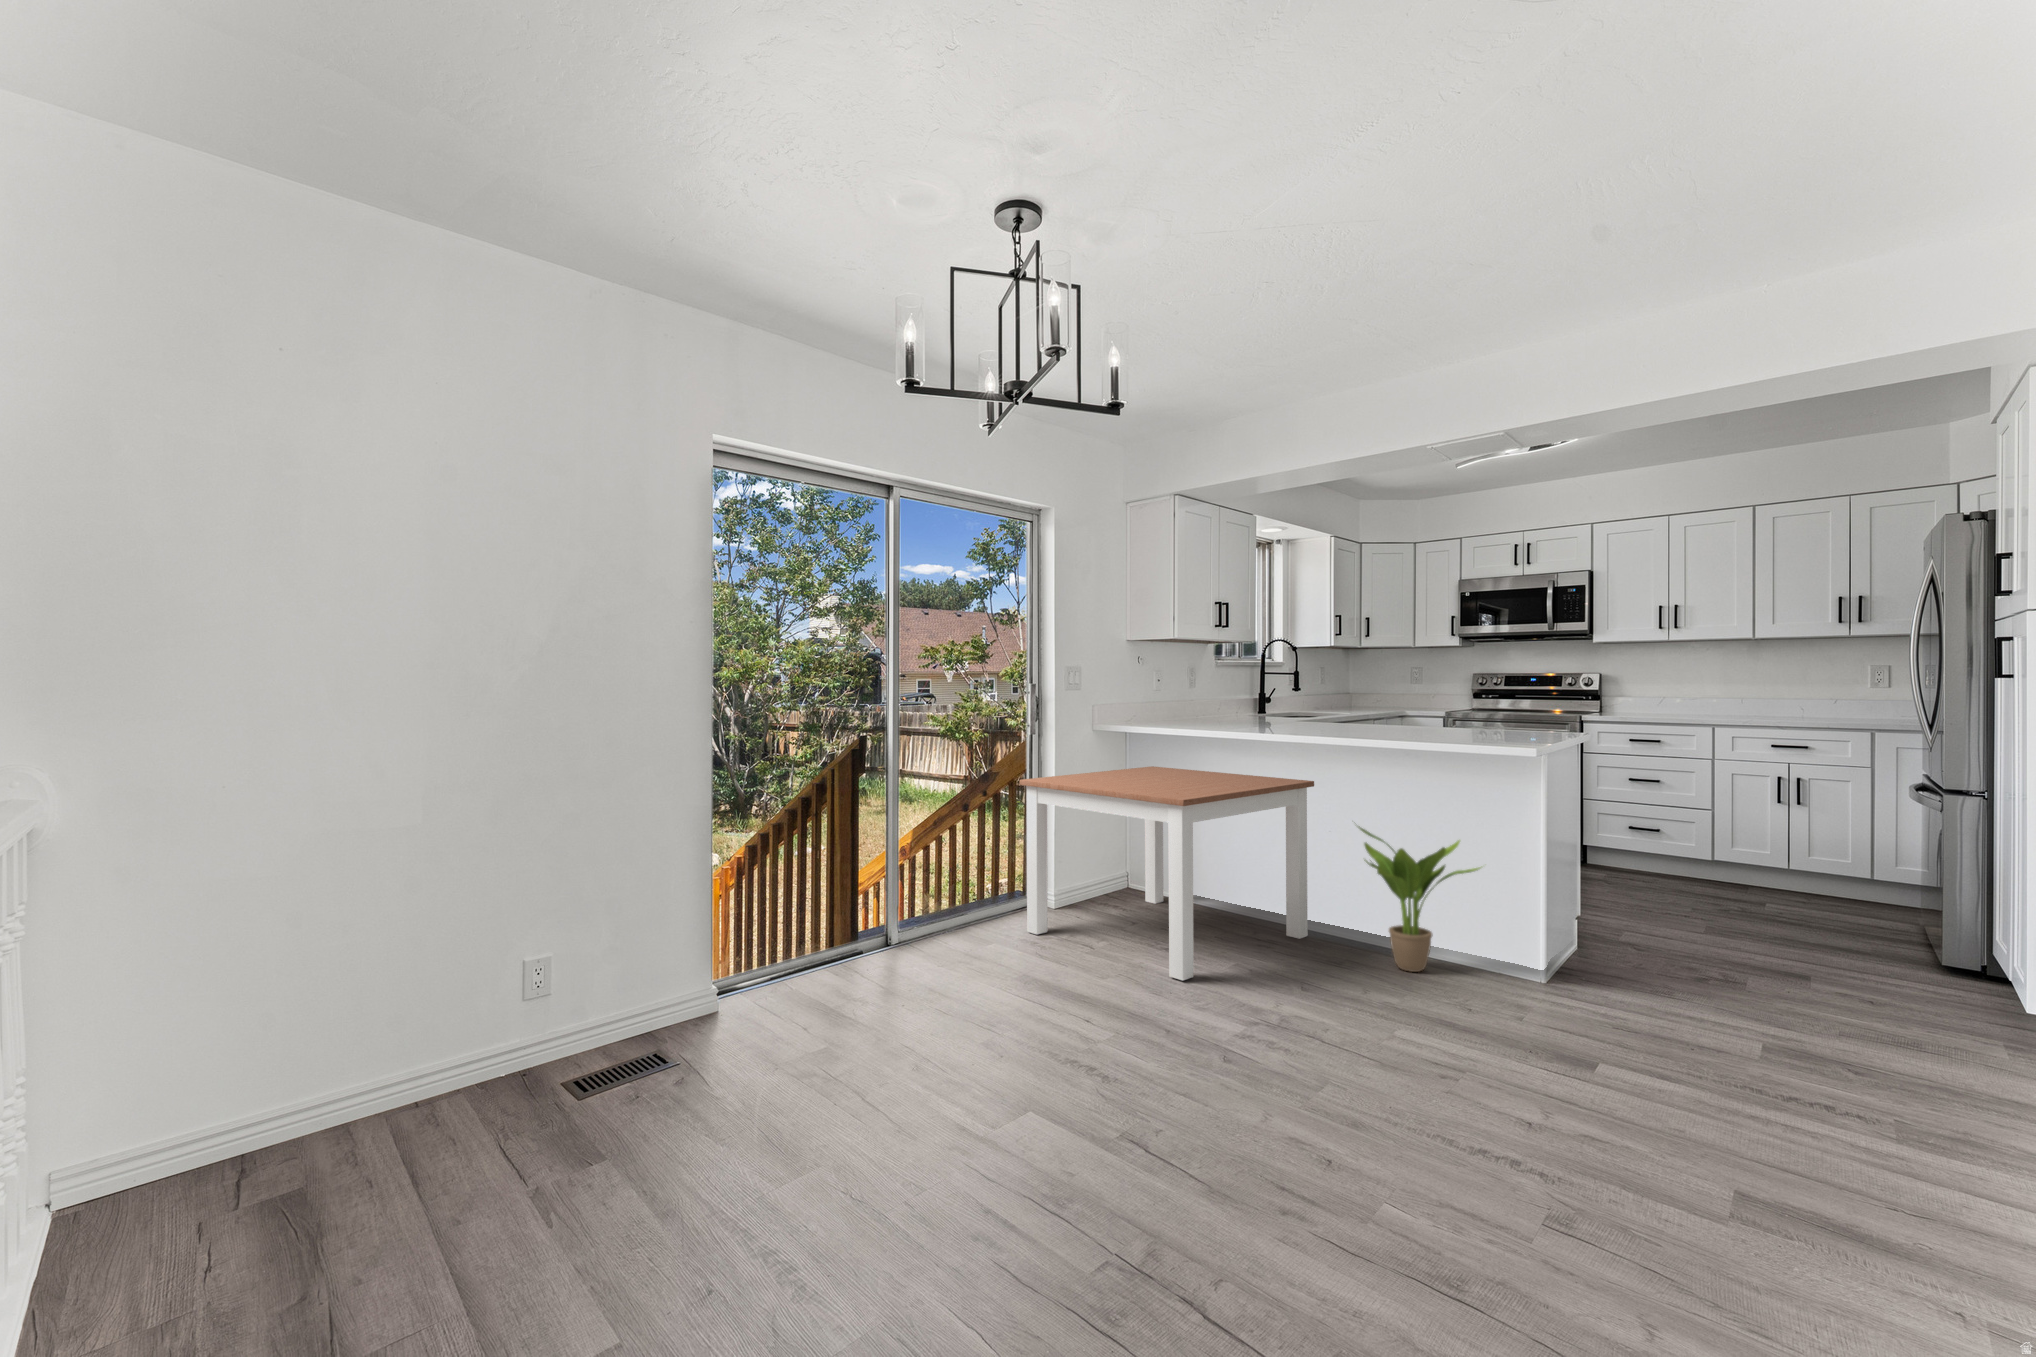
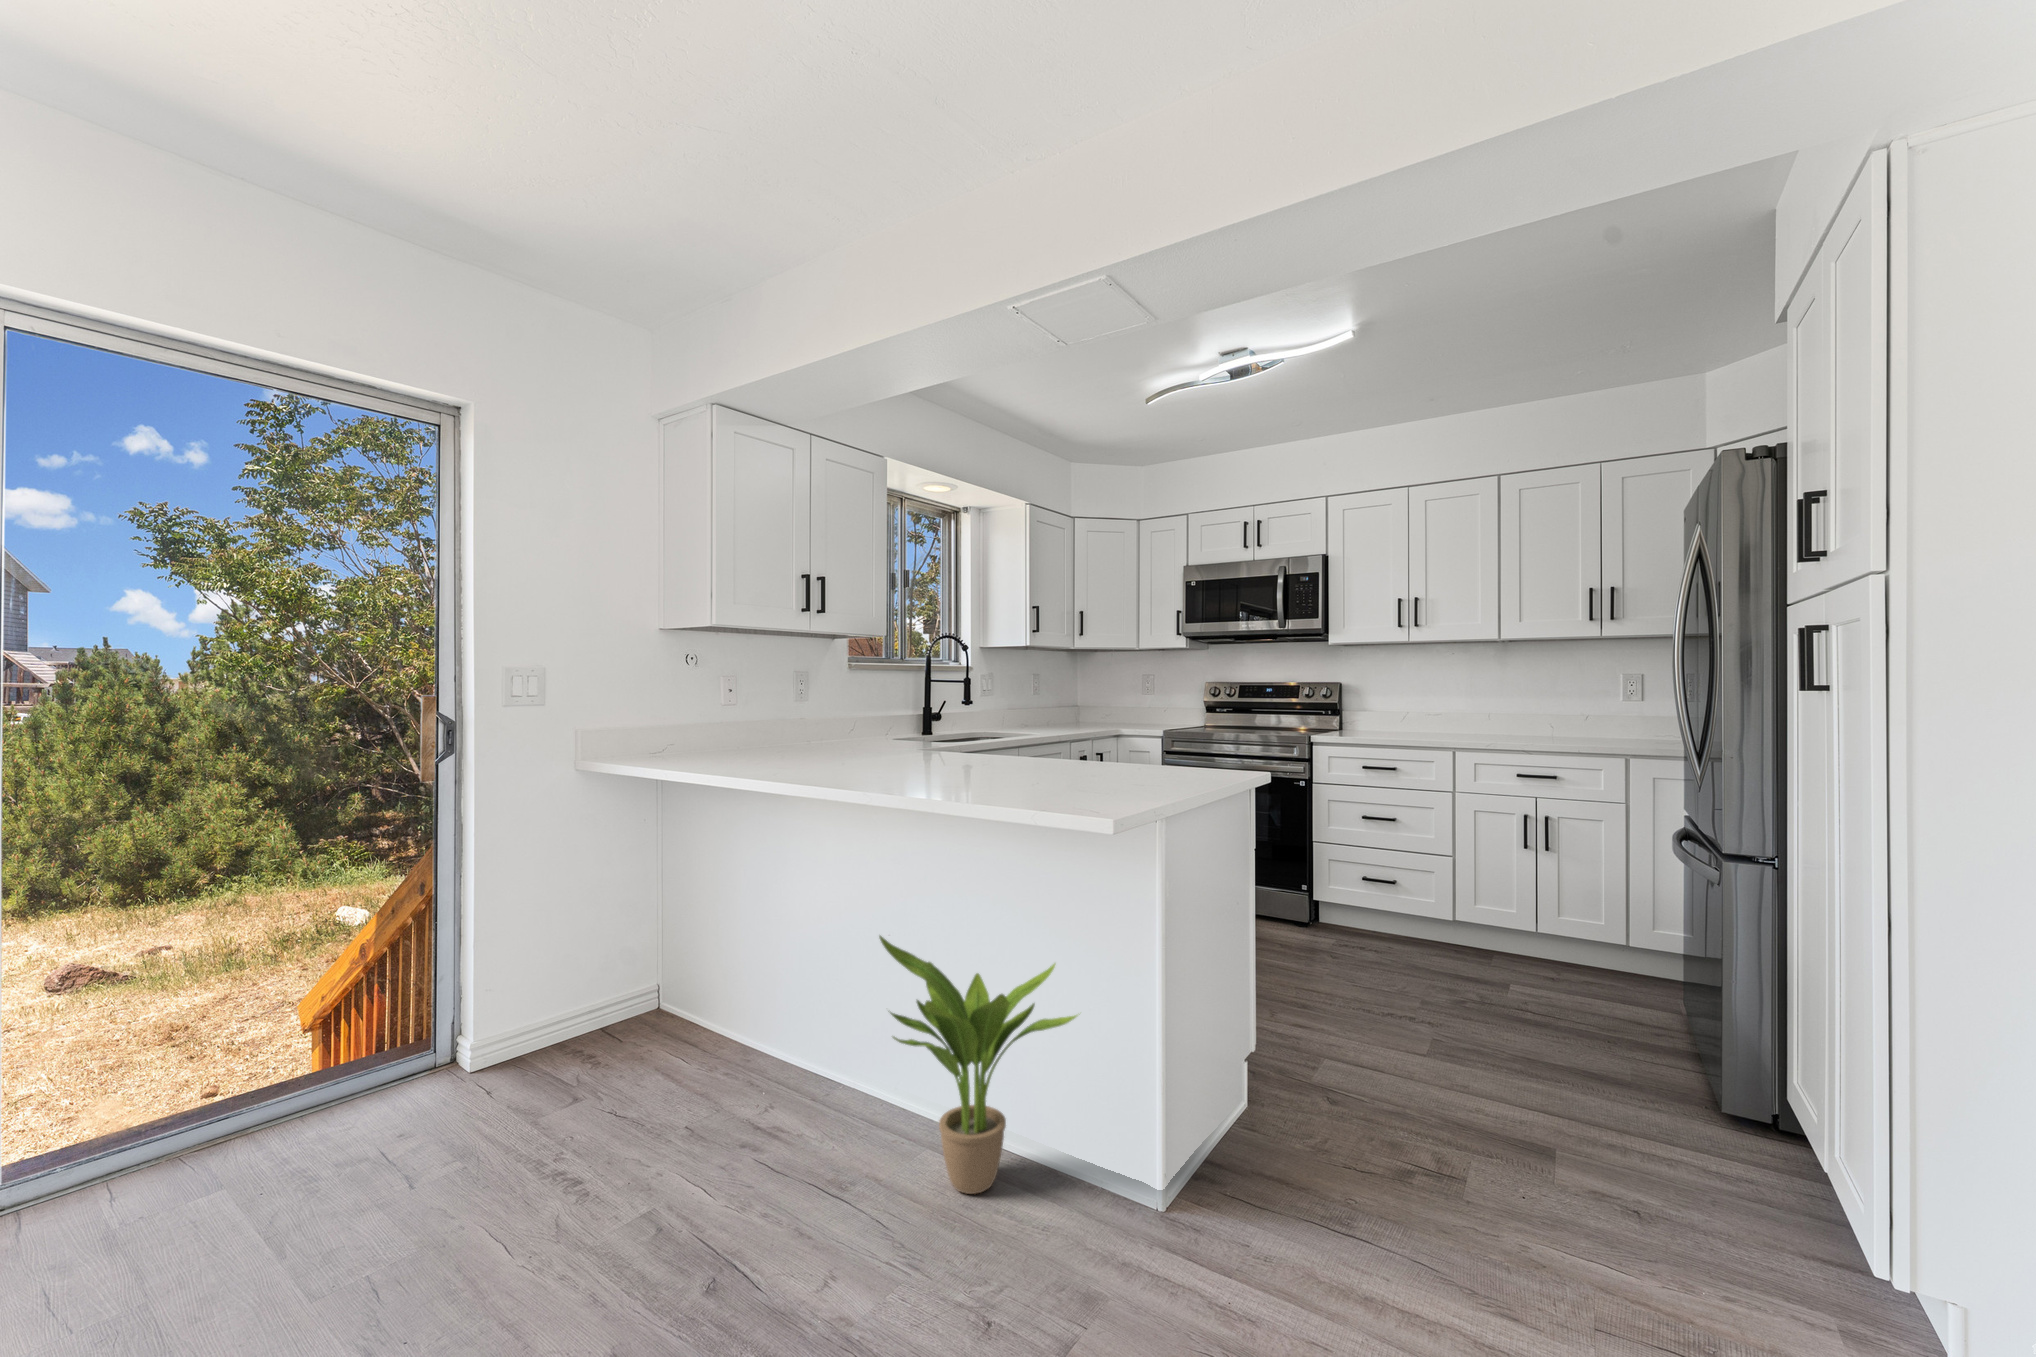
dining table: present [1020,766,1314,981] -> none [374,824,875,1269]

